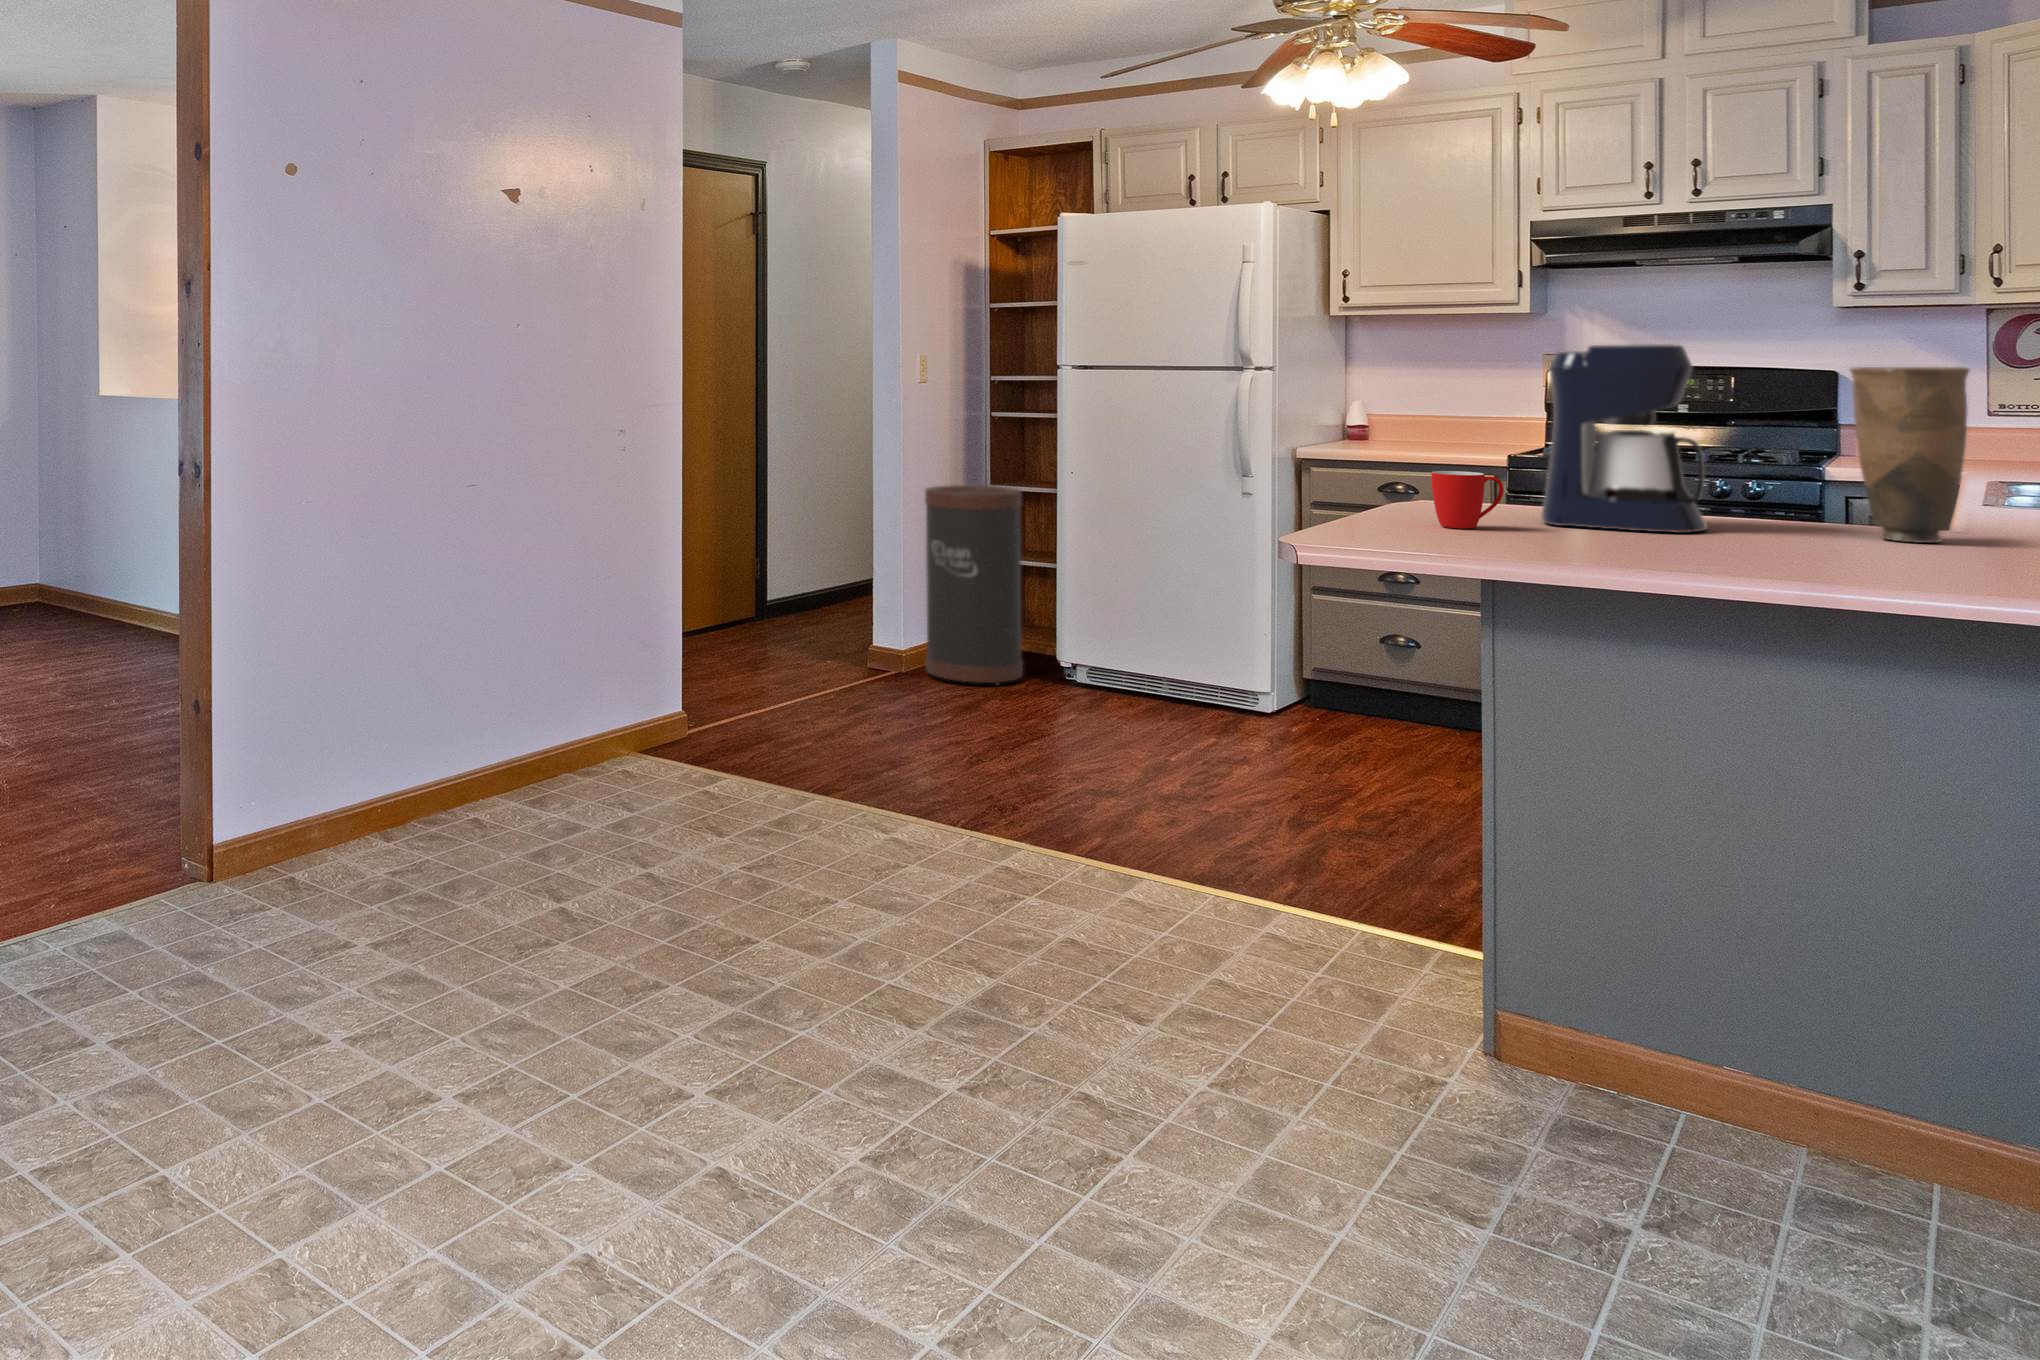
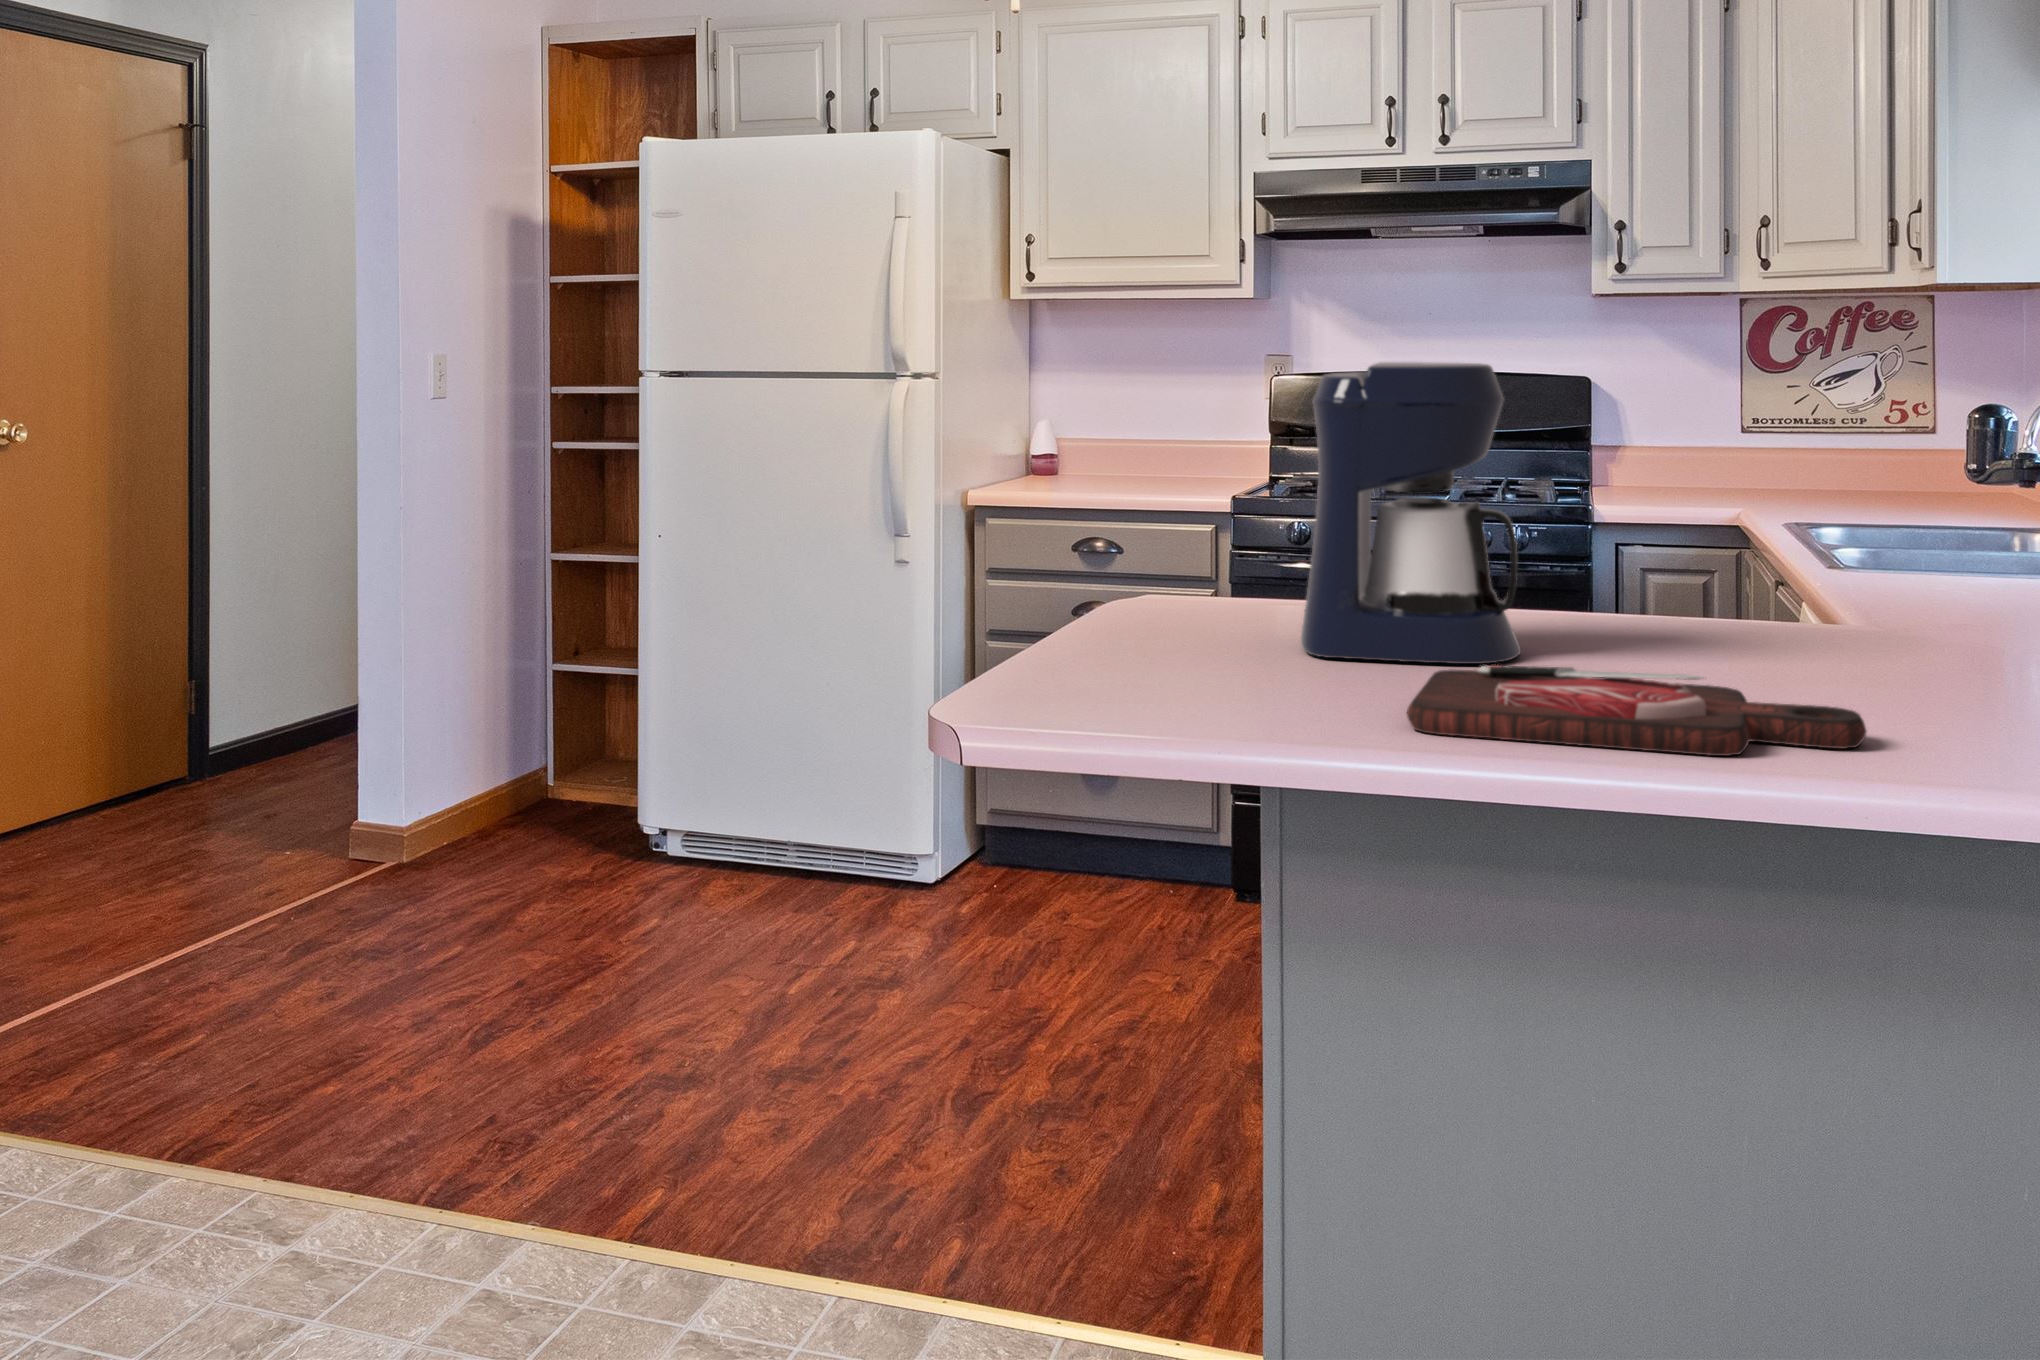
vase: present [1850,367,1969,543] -> none [1697,397,1844,664]
mug: present [1431,471,1504,529] -> none [1150,577,1253,676]
trash can: present [925,485,1023,685] -> none [437,561,585,877]
cutting board: none [1603,525,1943,574] -> present [1407,665,1867,756]

